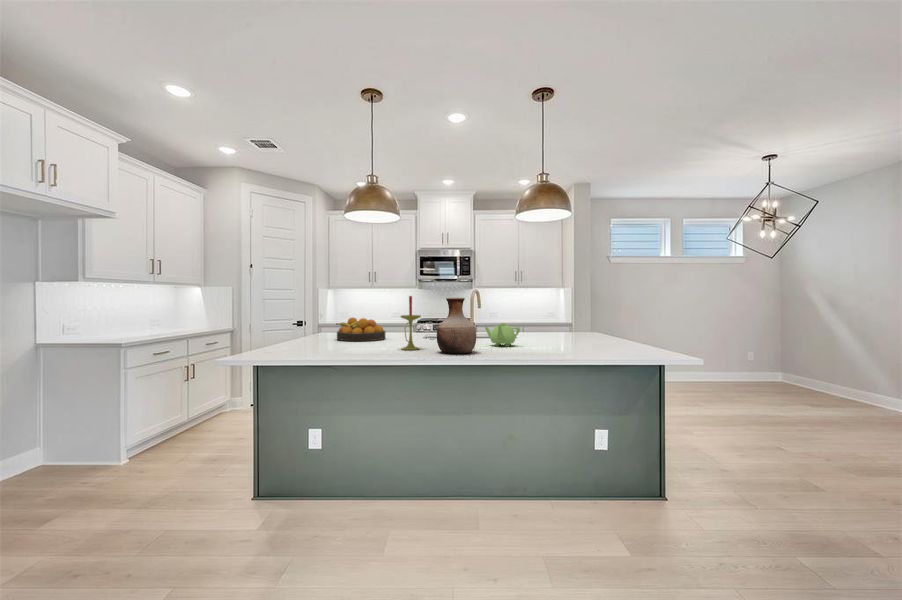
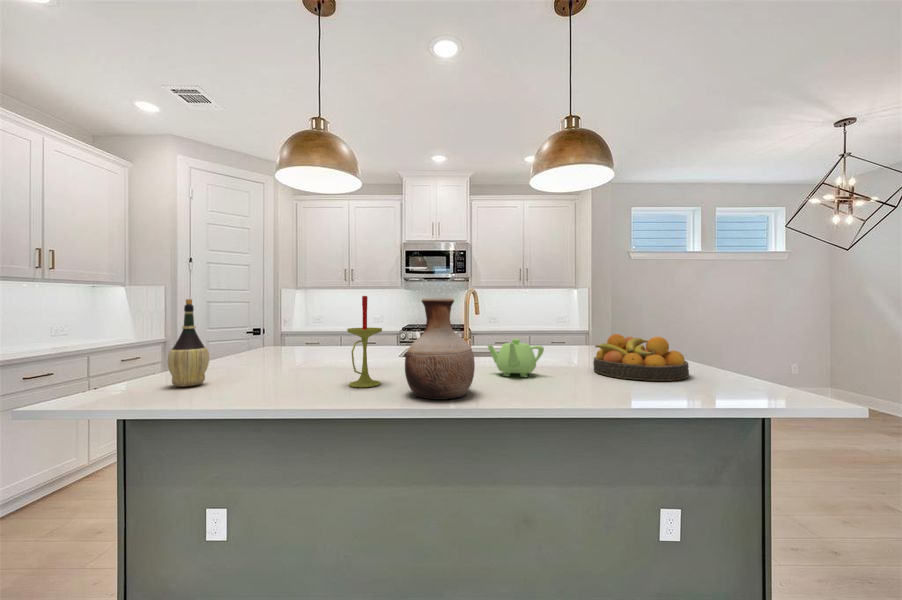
wine bottle: none [295,298,317,349] -> present [168,299,209,386]
fruit bowl: present [336,318,386,341] -> present [593,334,689,381]

